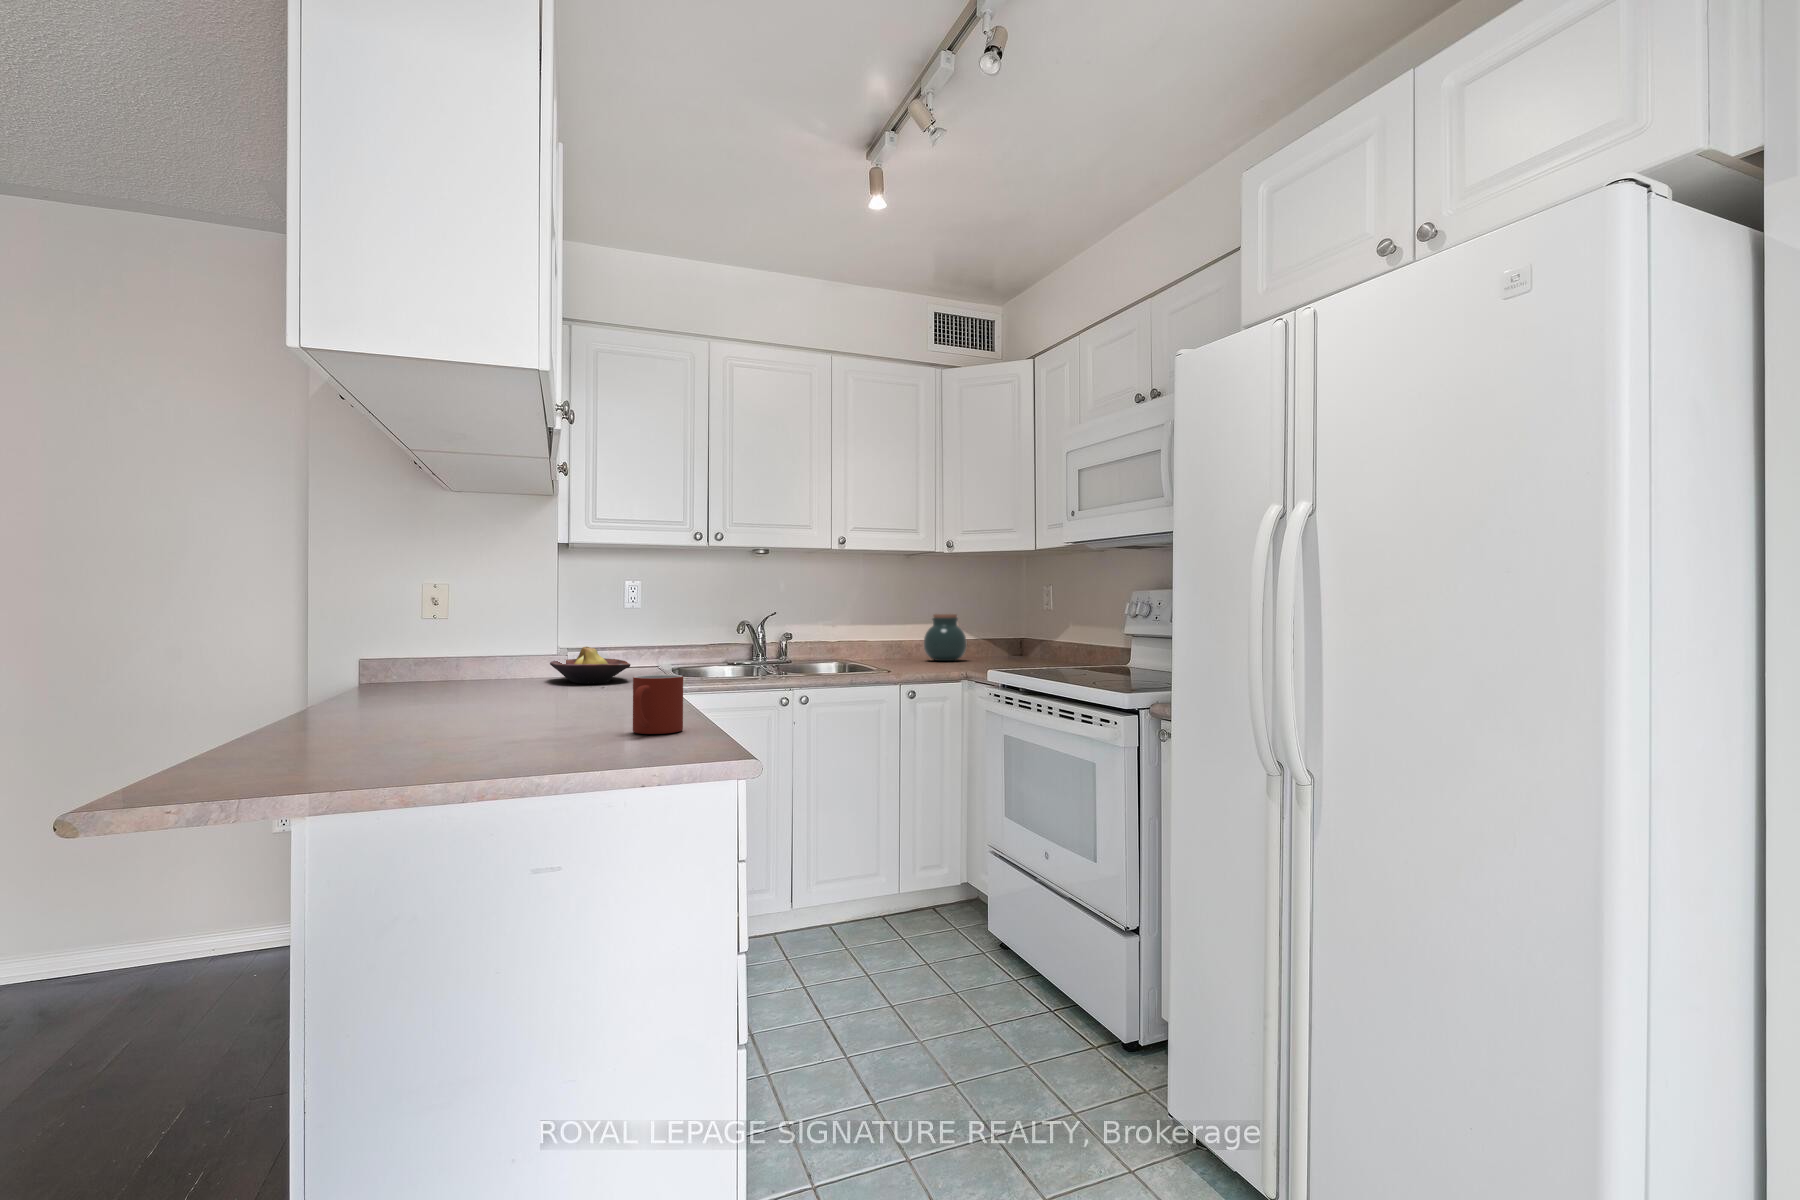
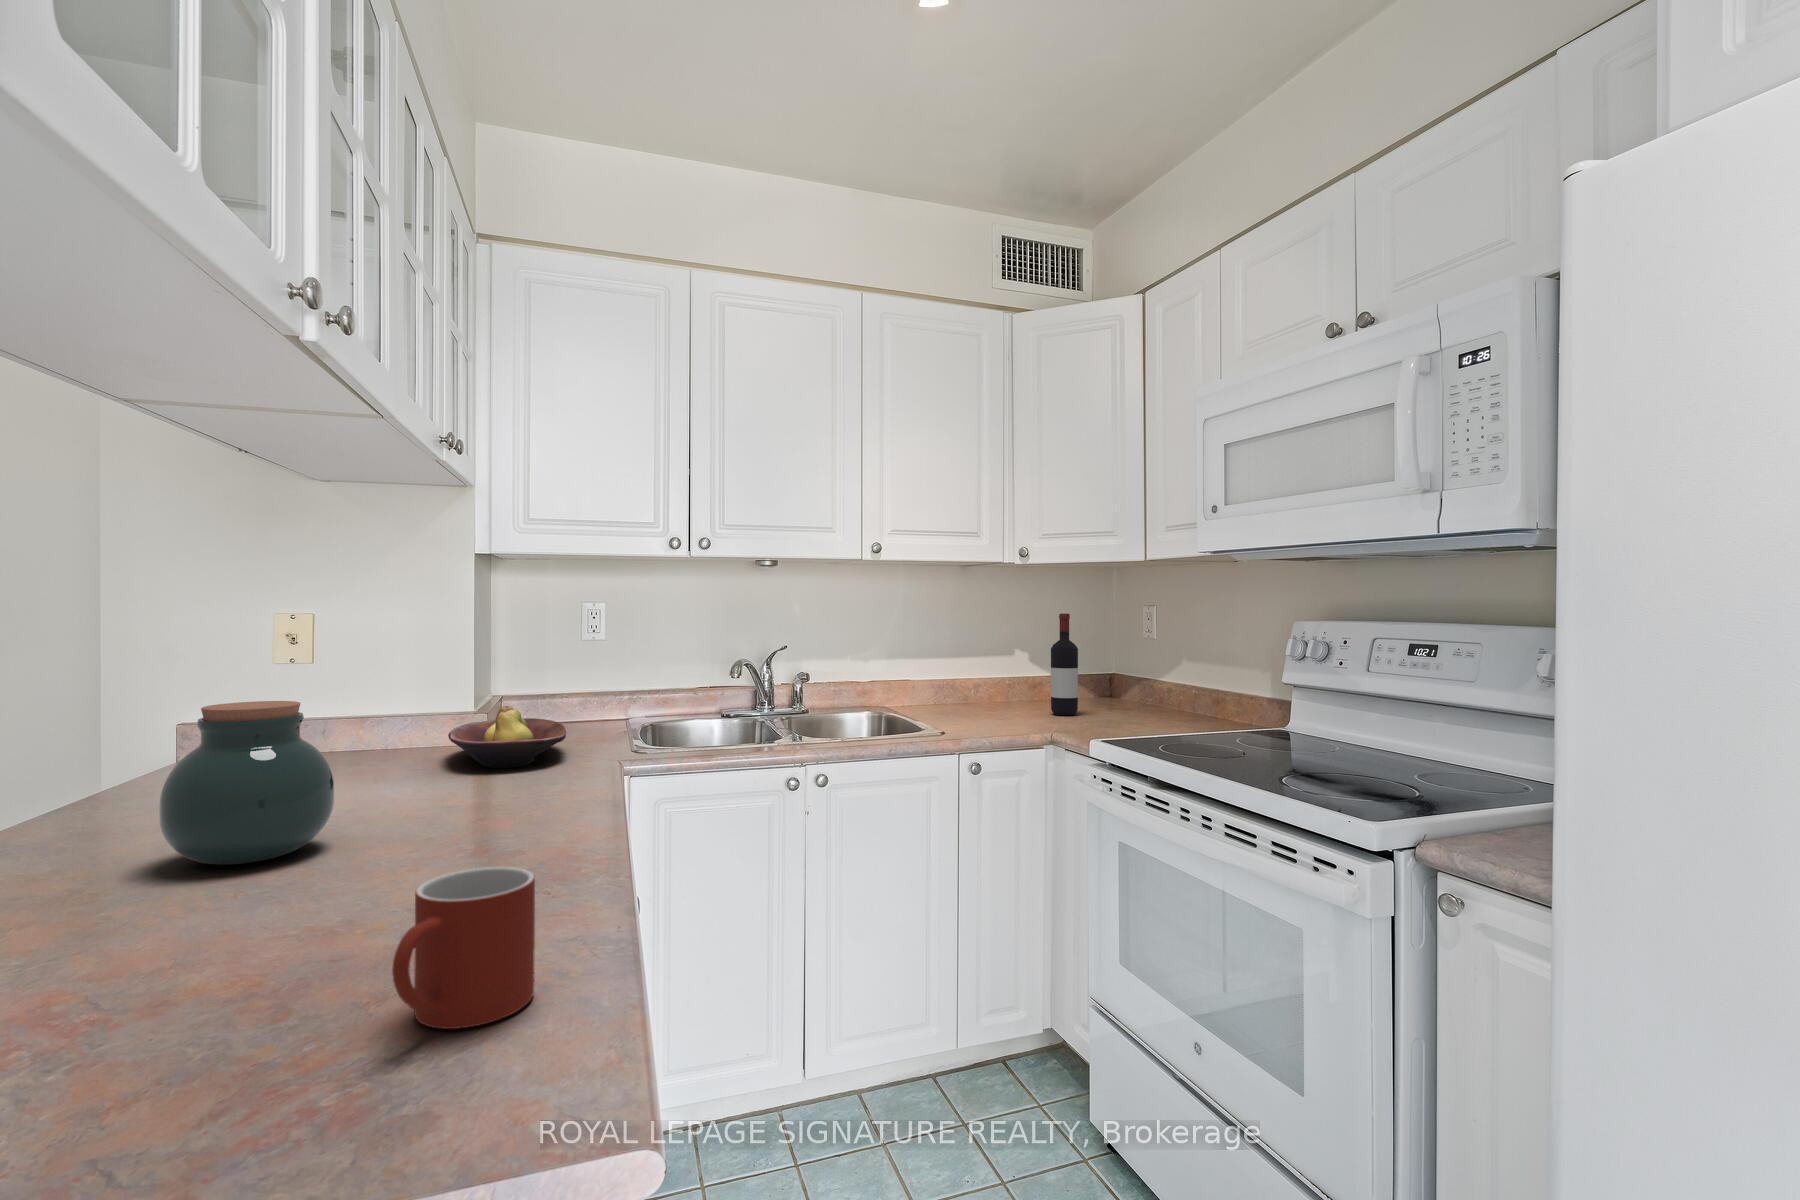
wine bottle: none [969,590,989,664] -> present [1051,614,1078,715]
jar: present [924,614,967,661] -> present [159,701,334,865]

